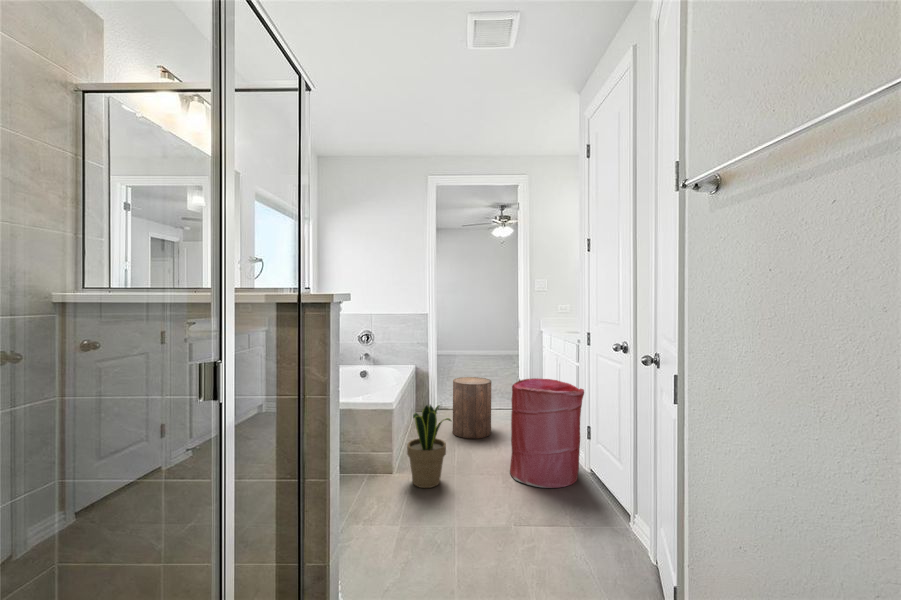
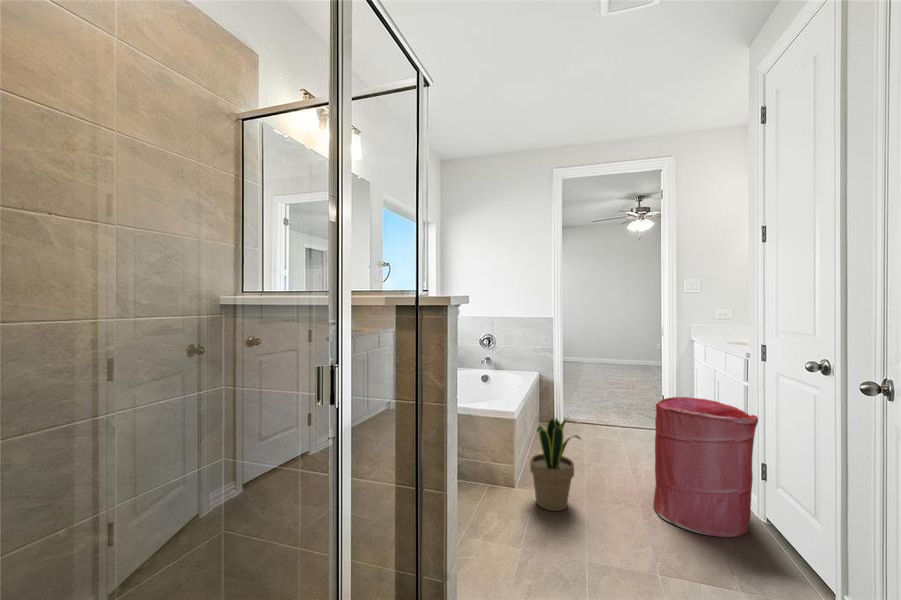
stool: present [453,377,491,439] -> none [581,389,628,460]

